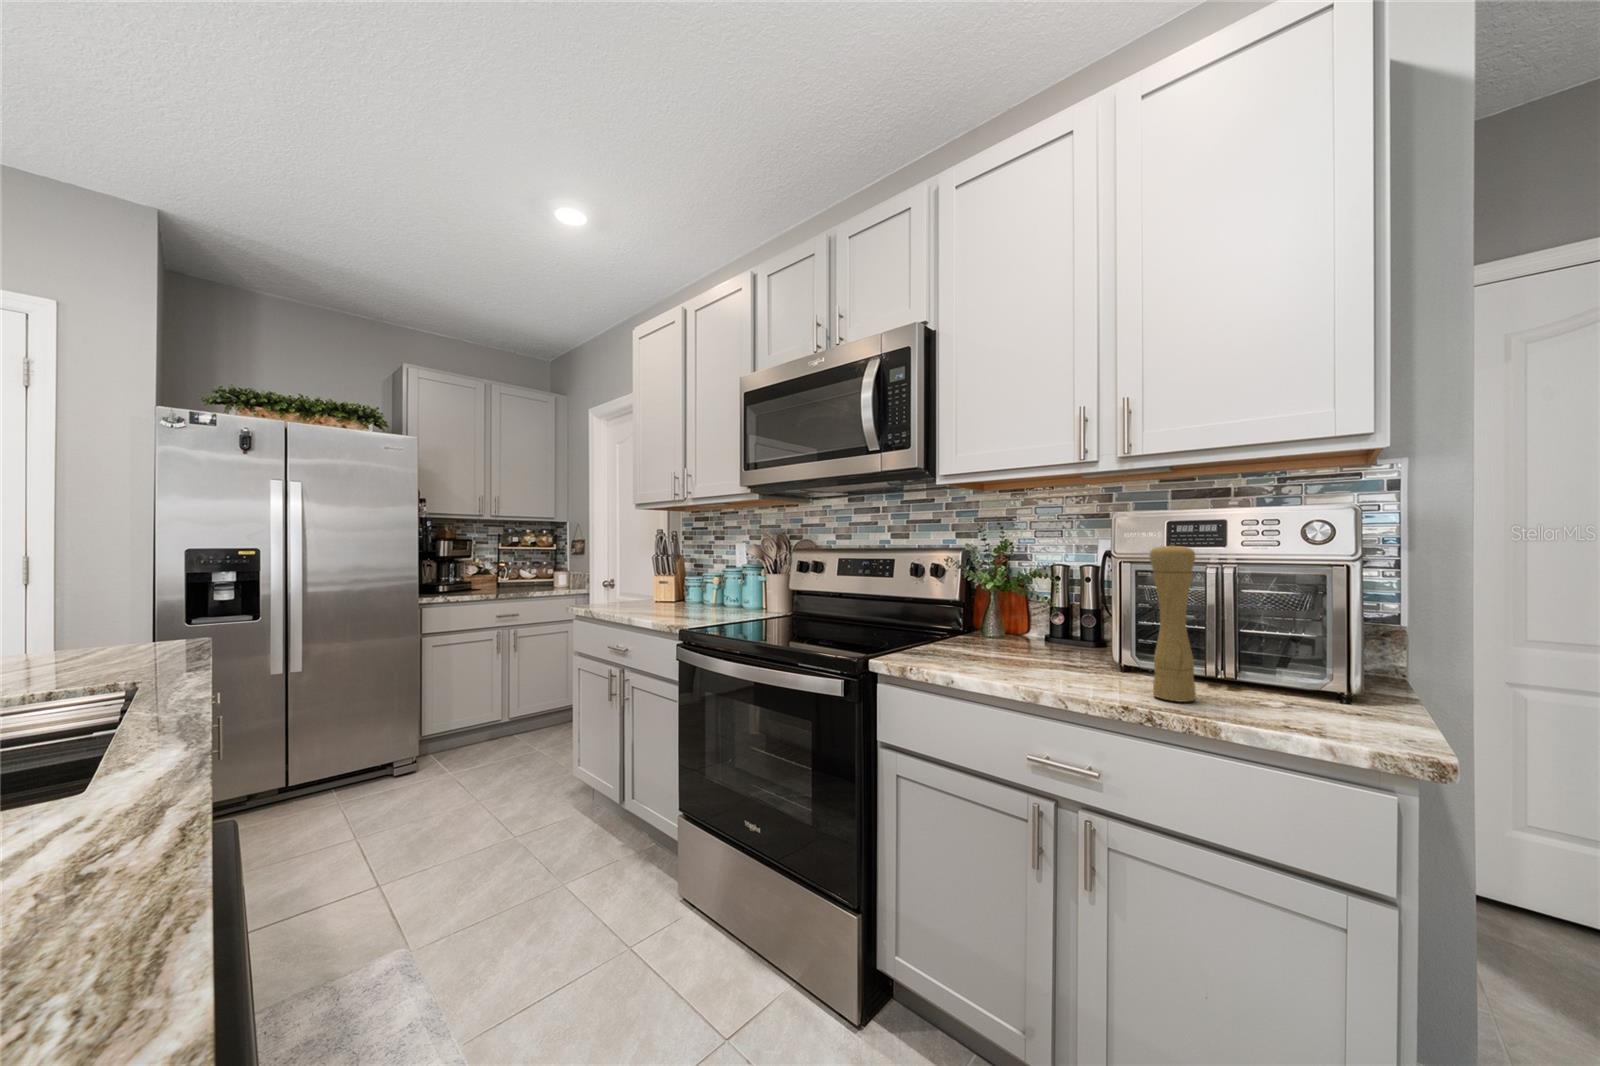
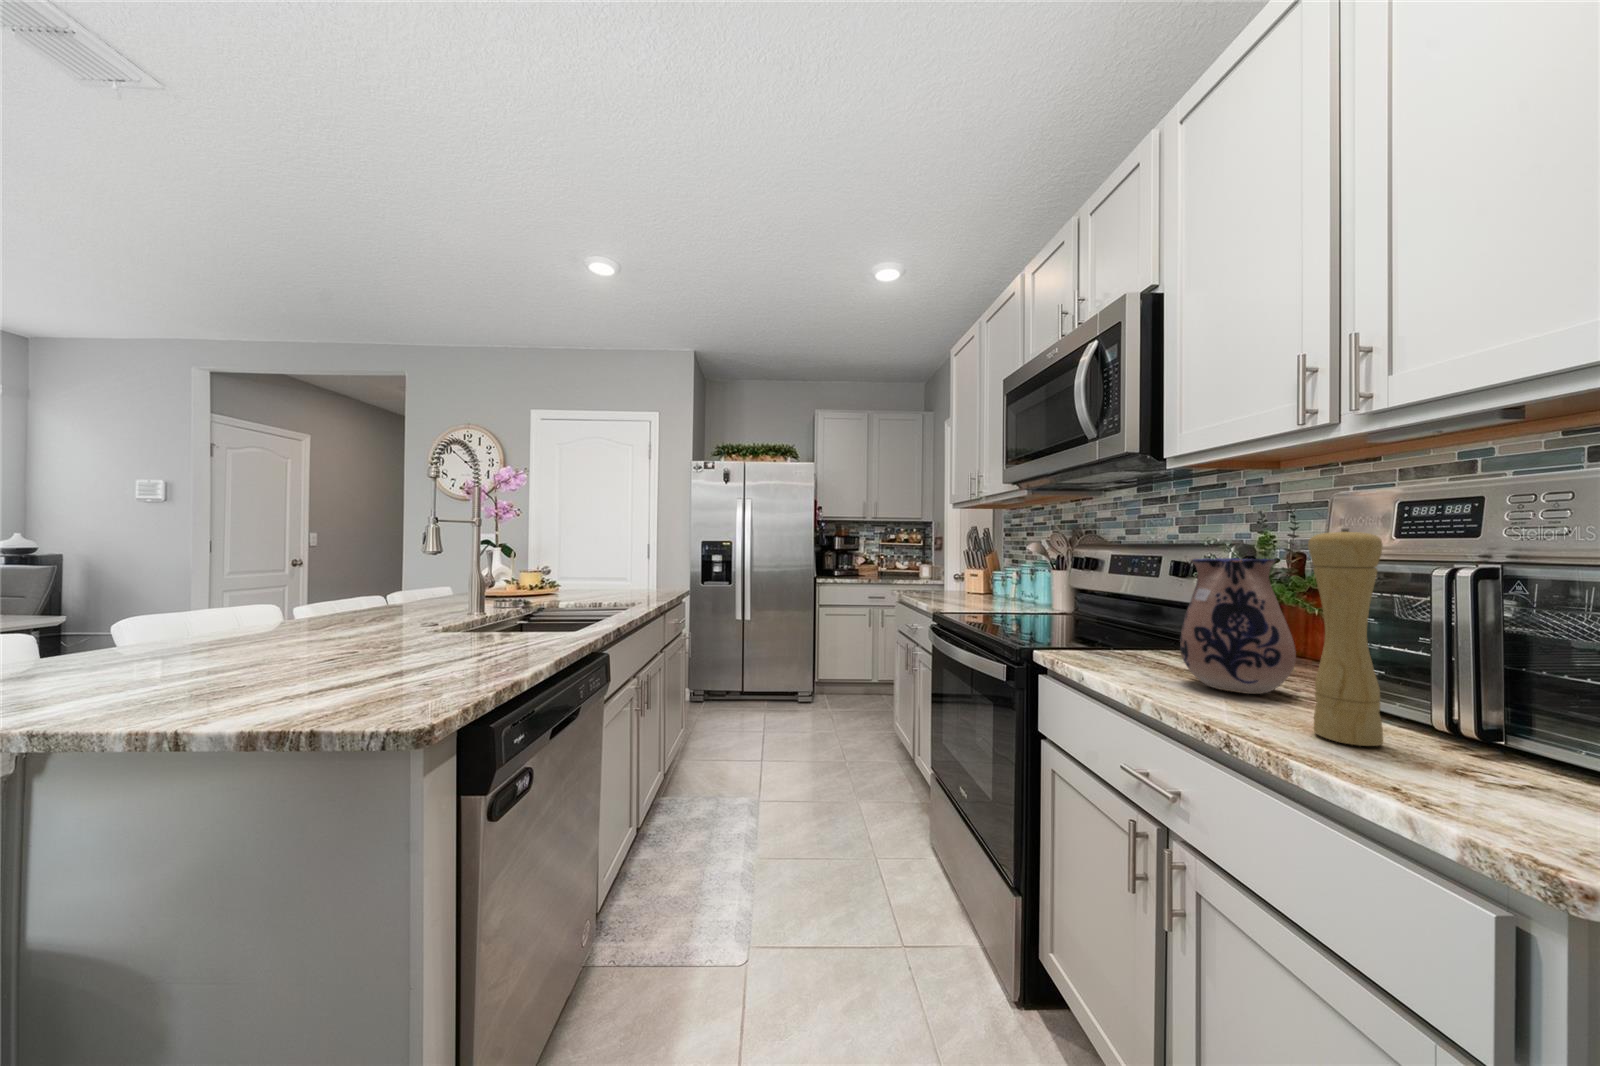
ceramic pitcher: none [1008,564,1089,674] -> present [1180,558,1296,694]

